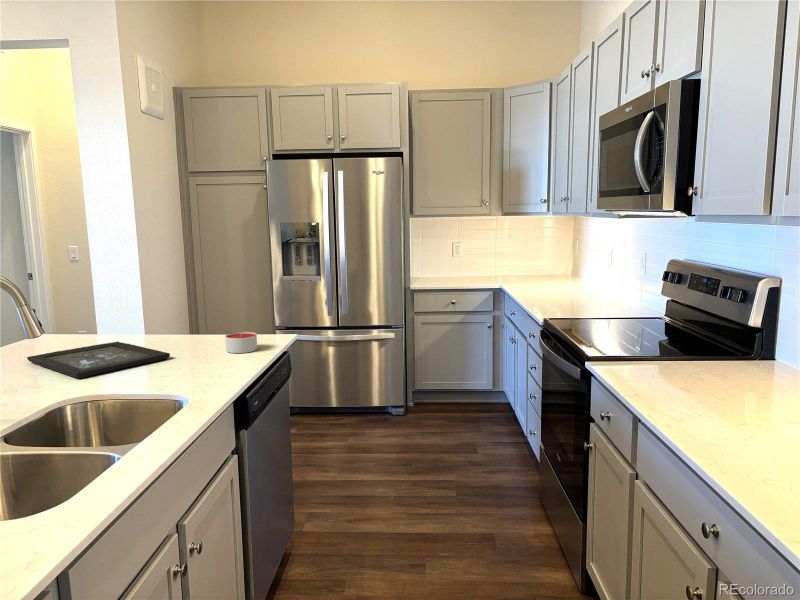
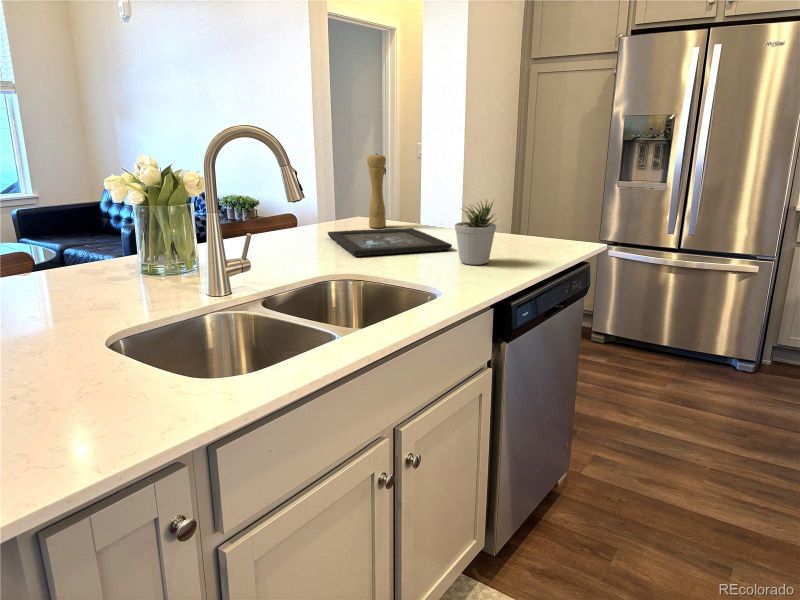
pepper mill: none [58,273,84,345] -> present [367,154,386,228]
potted plant: none [178,311,216,370] -> present [455,201,496,265]
candle: present [225,332,257,353] -> none [514,231,552,255]

